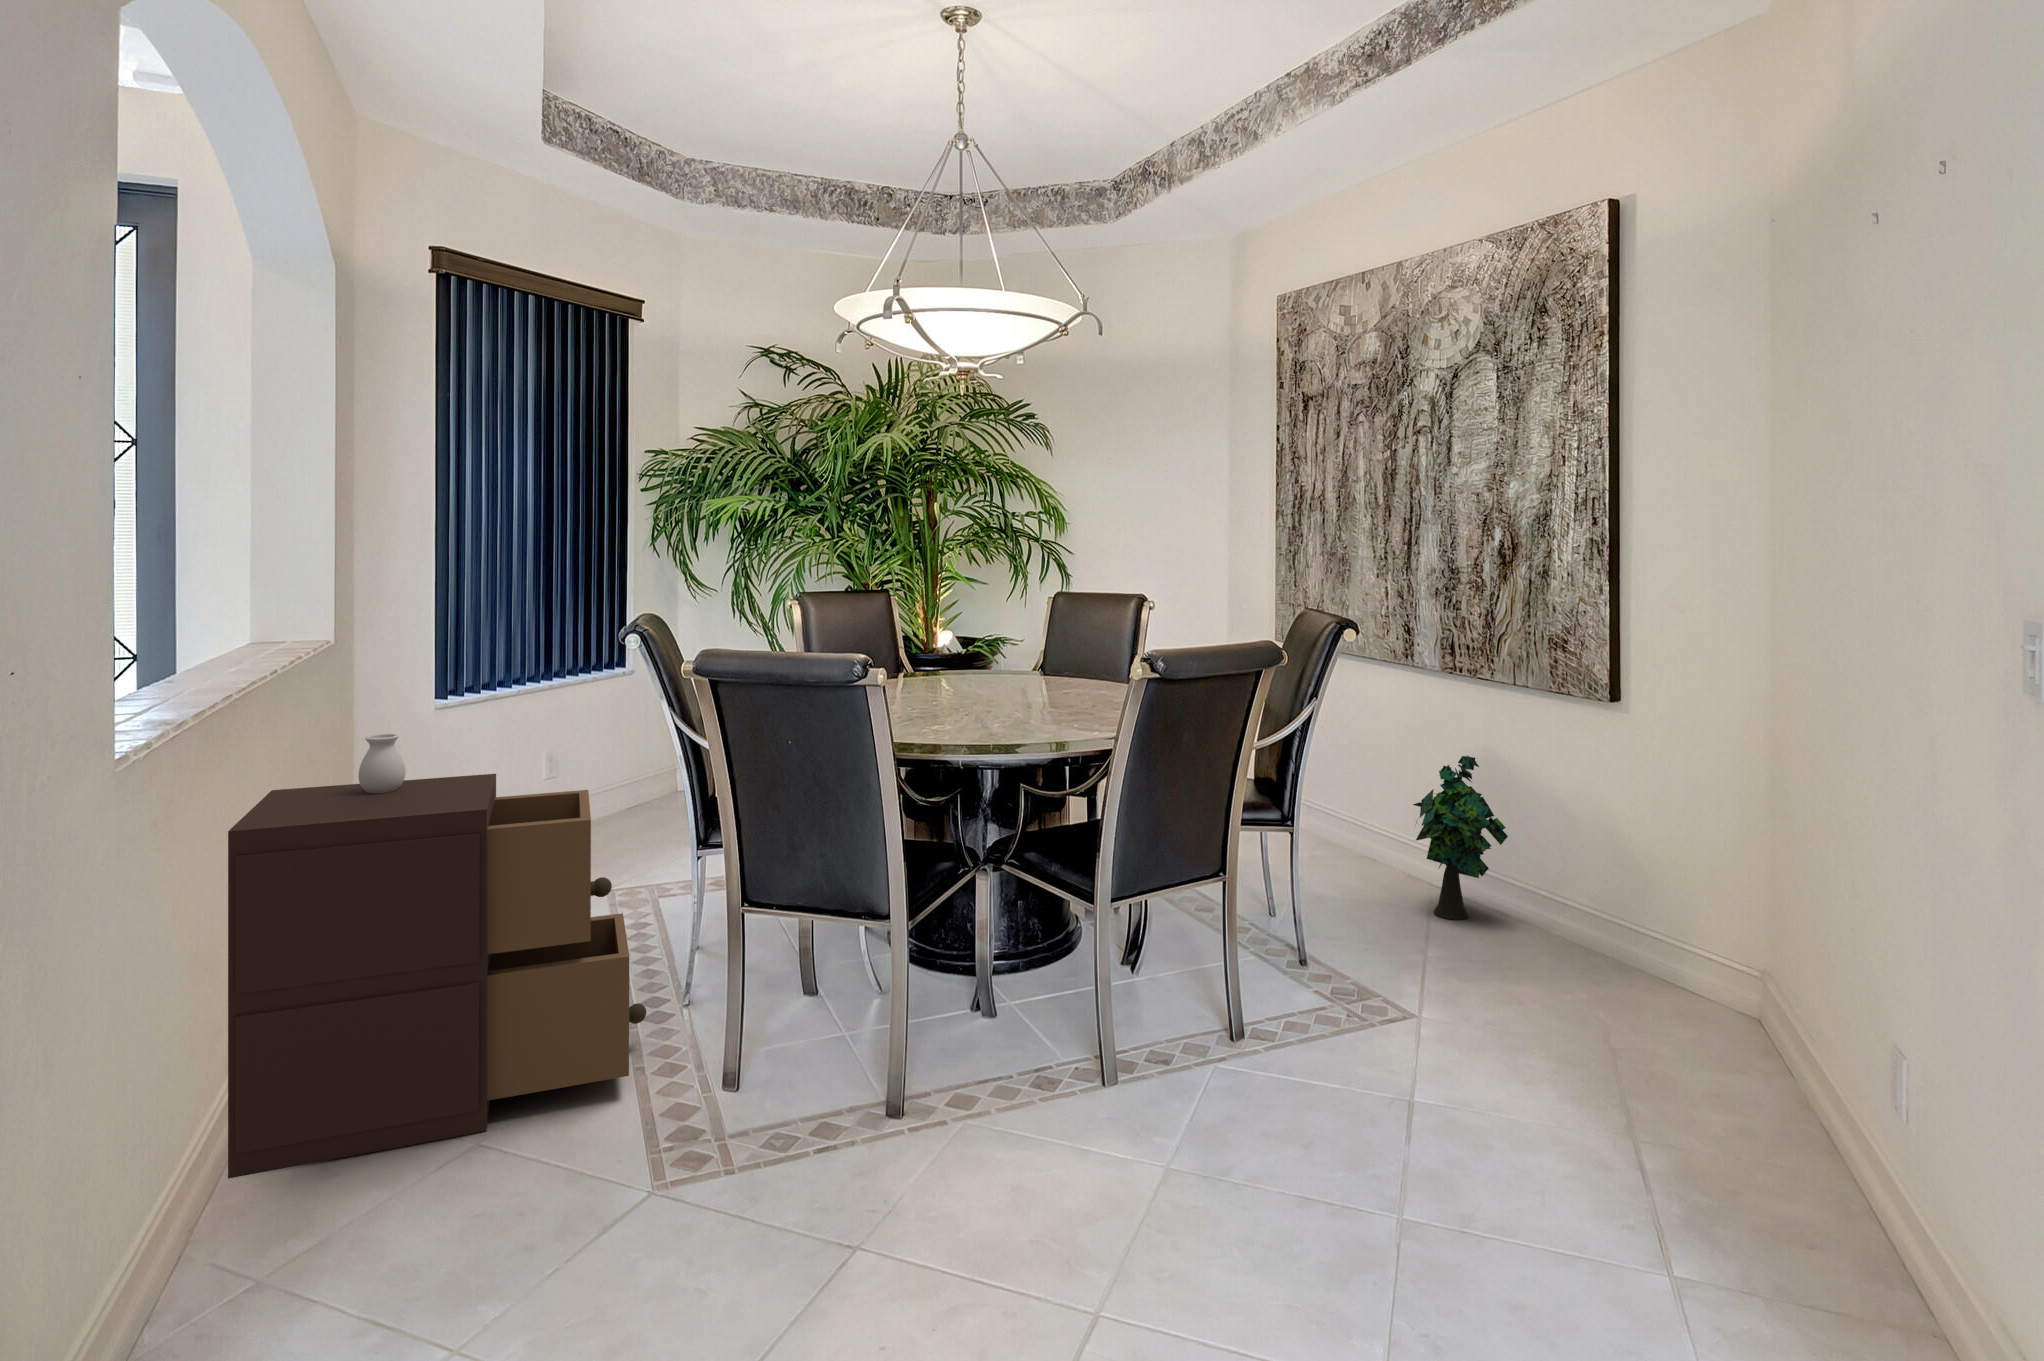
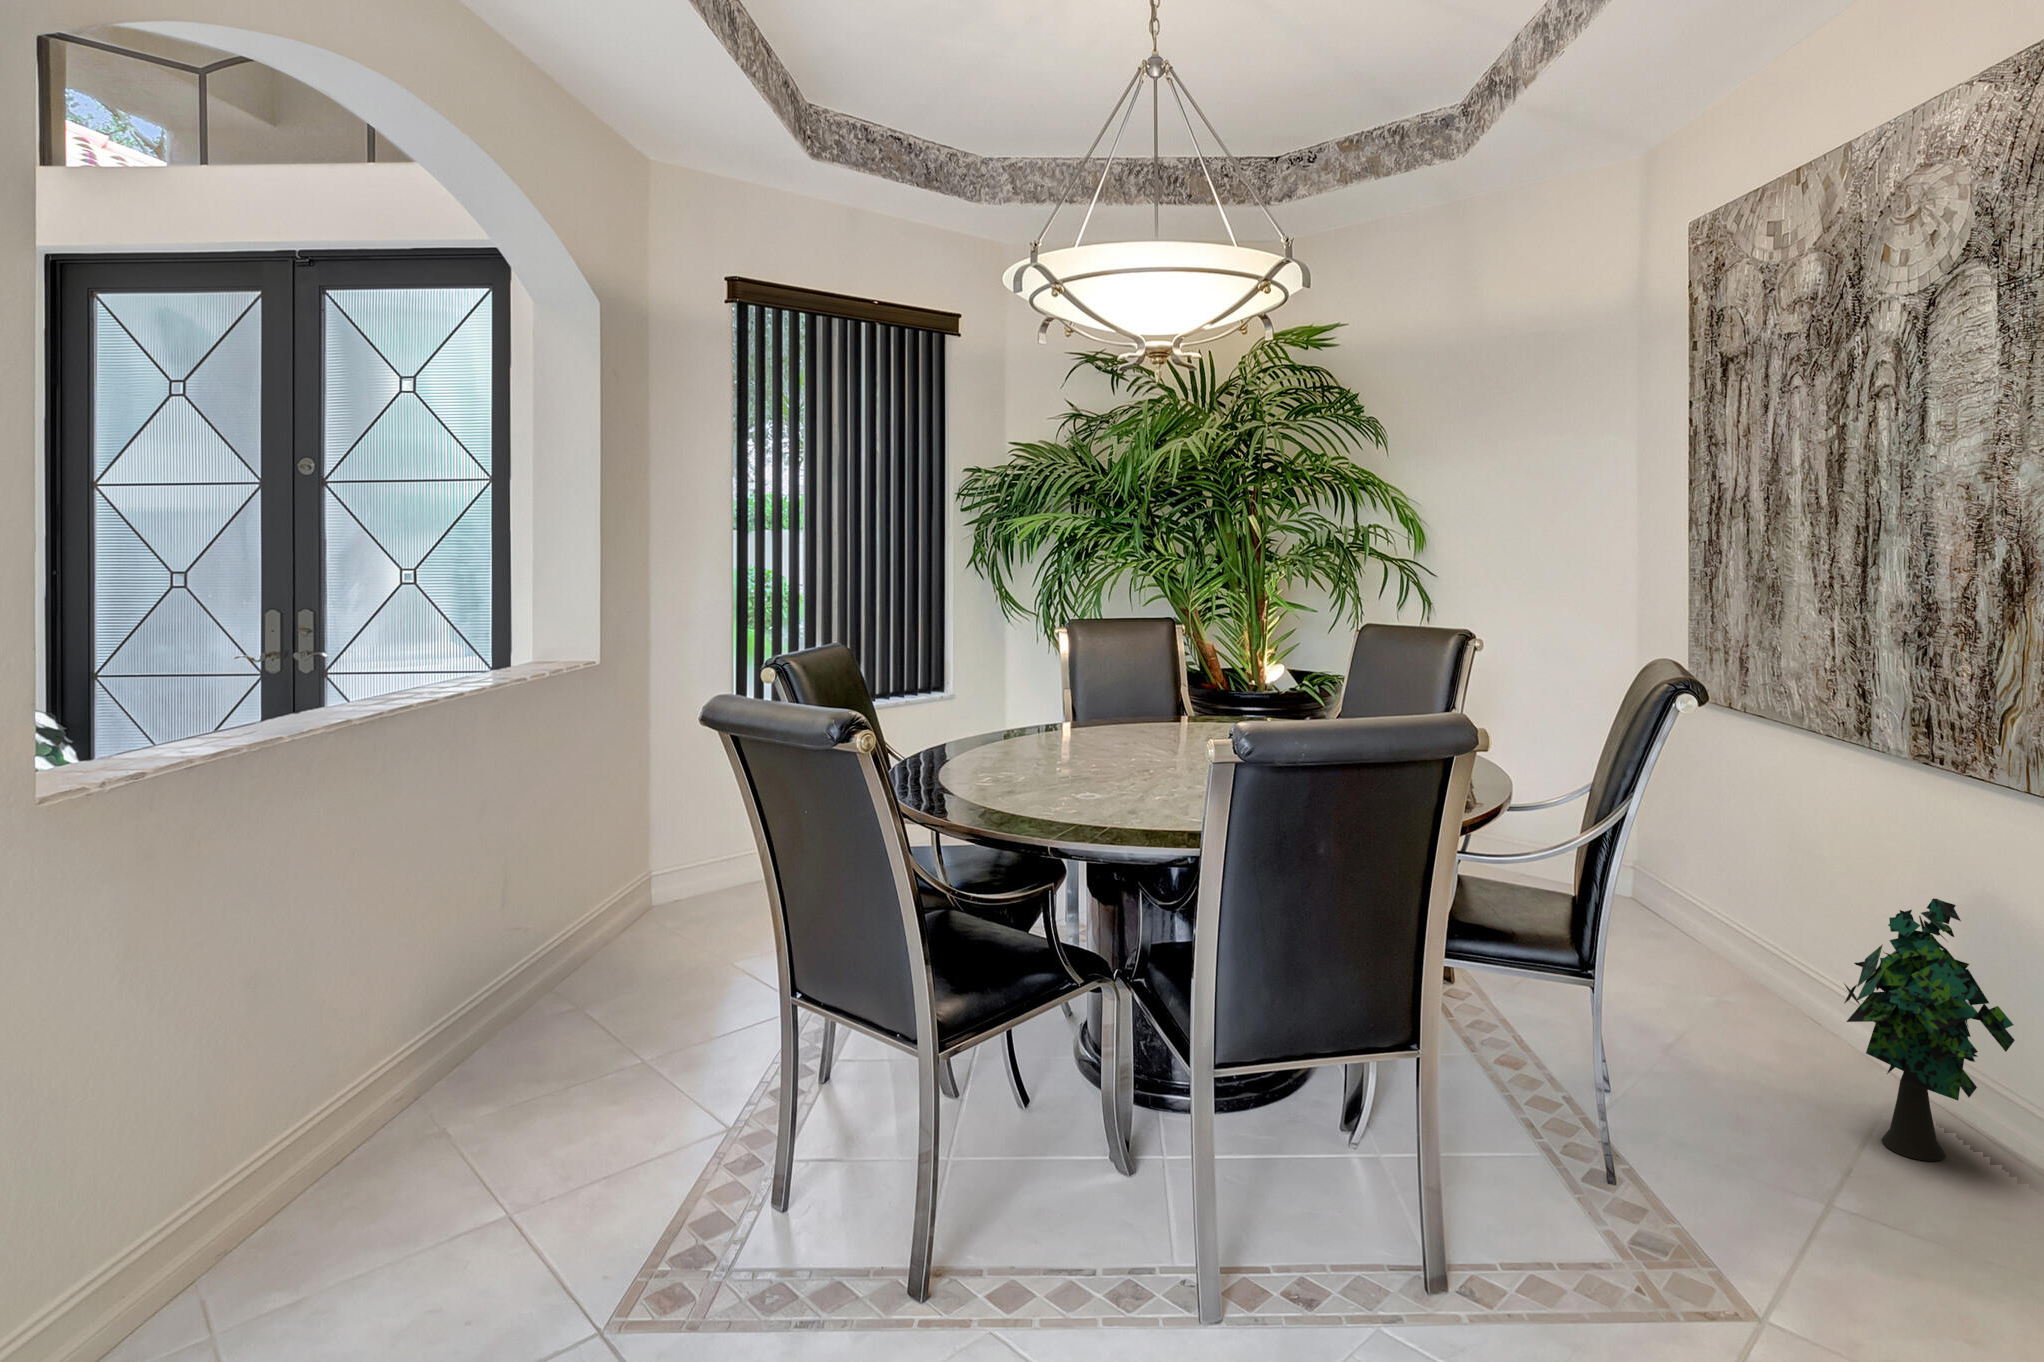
storage cabinet: present [228,734,646,1179] -> none [232,739,714,1204]

